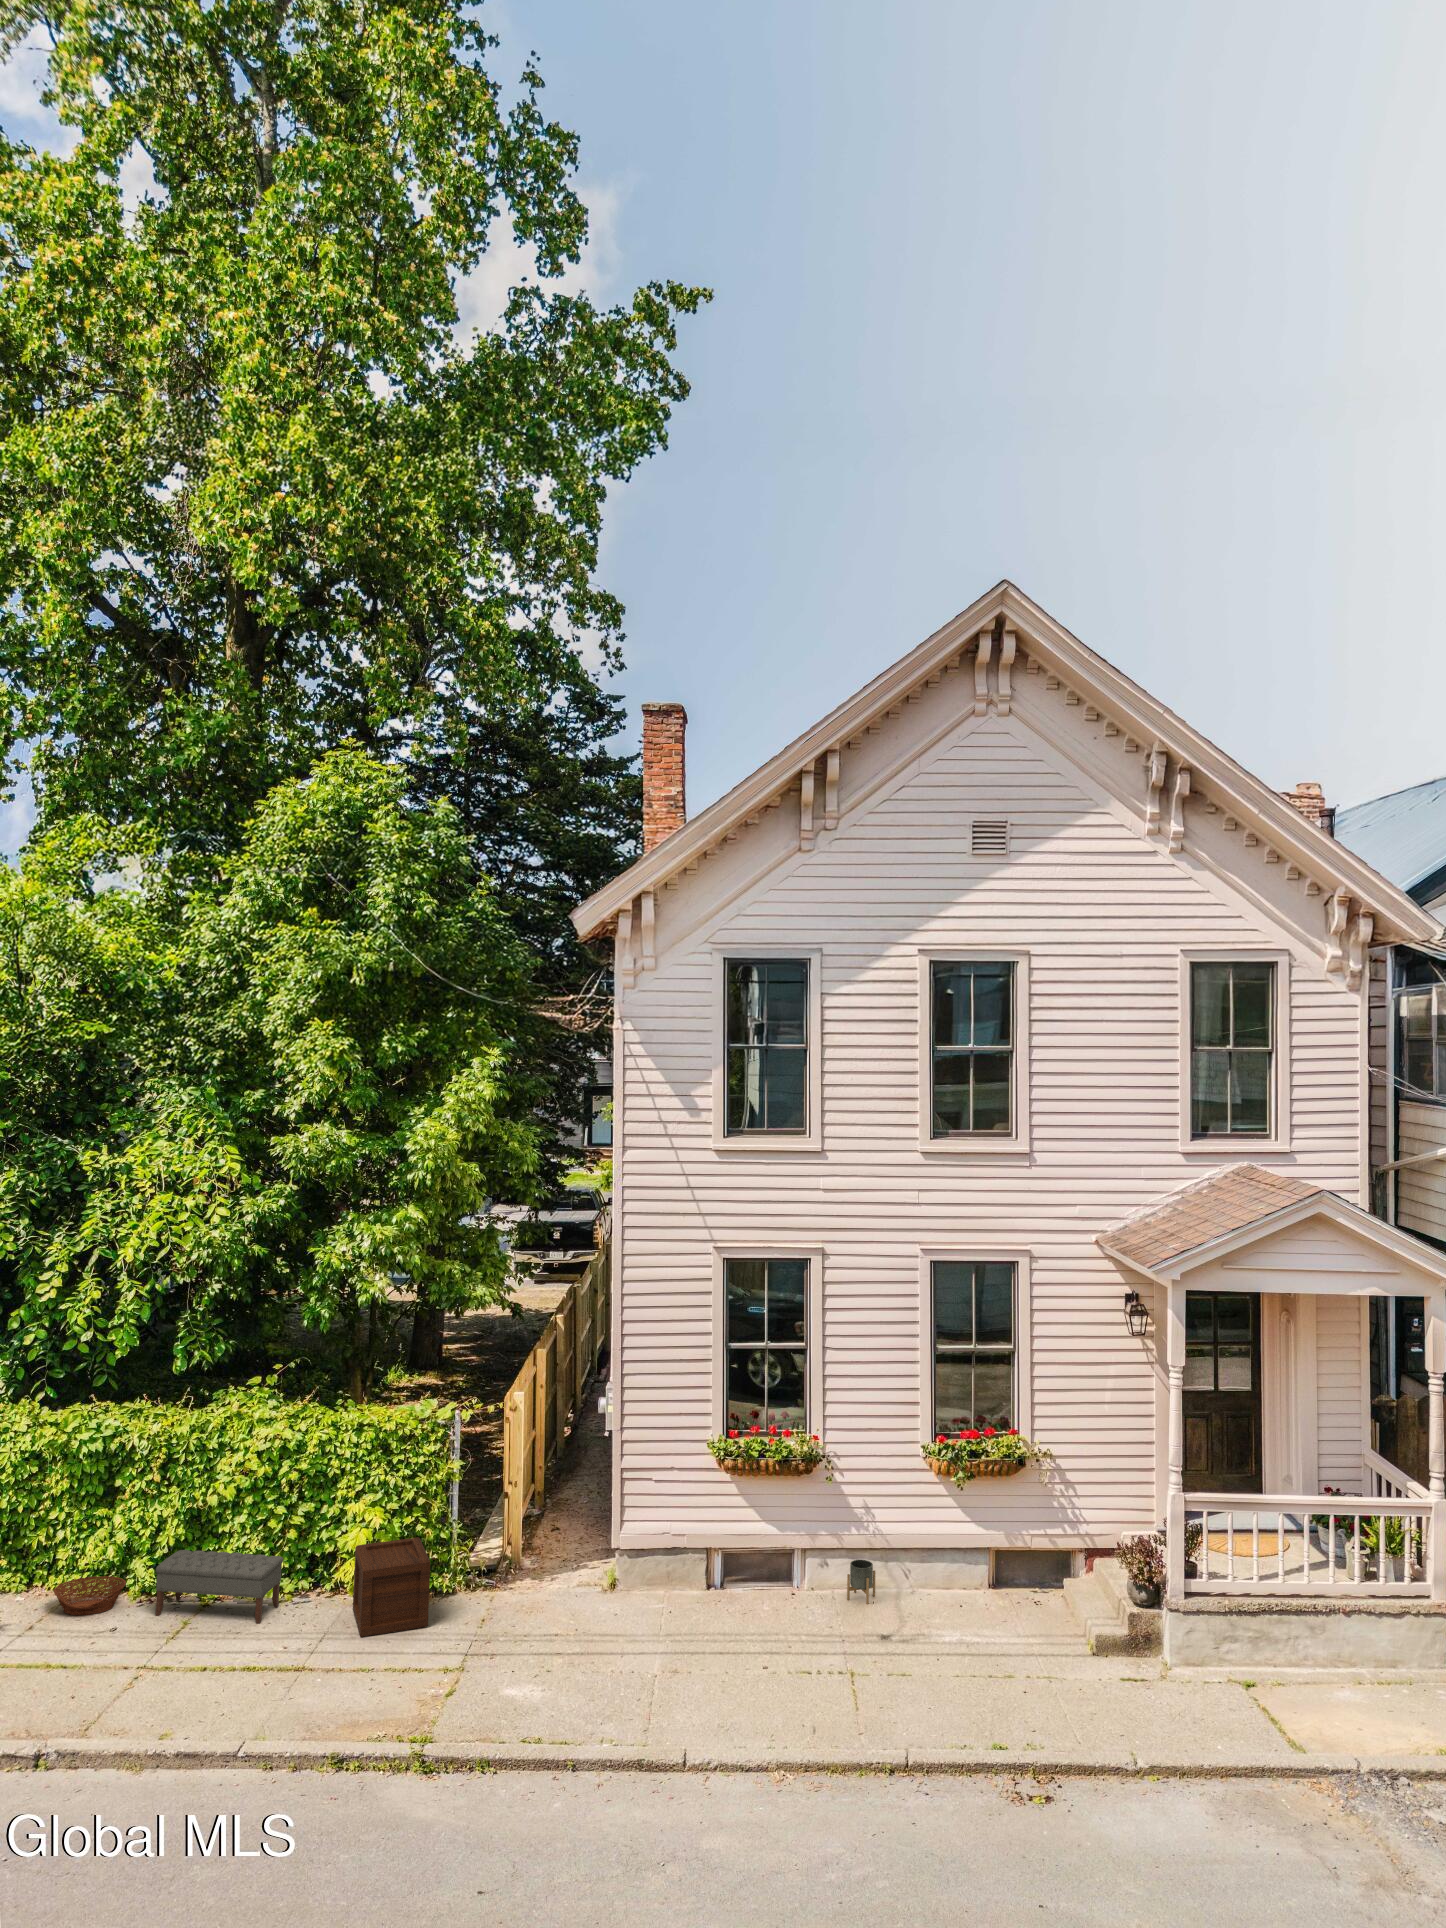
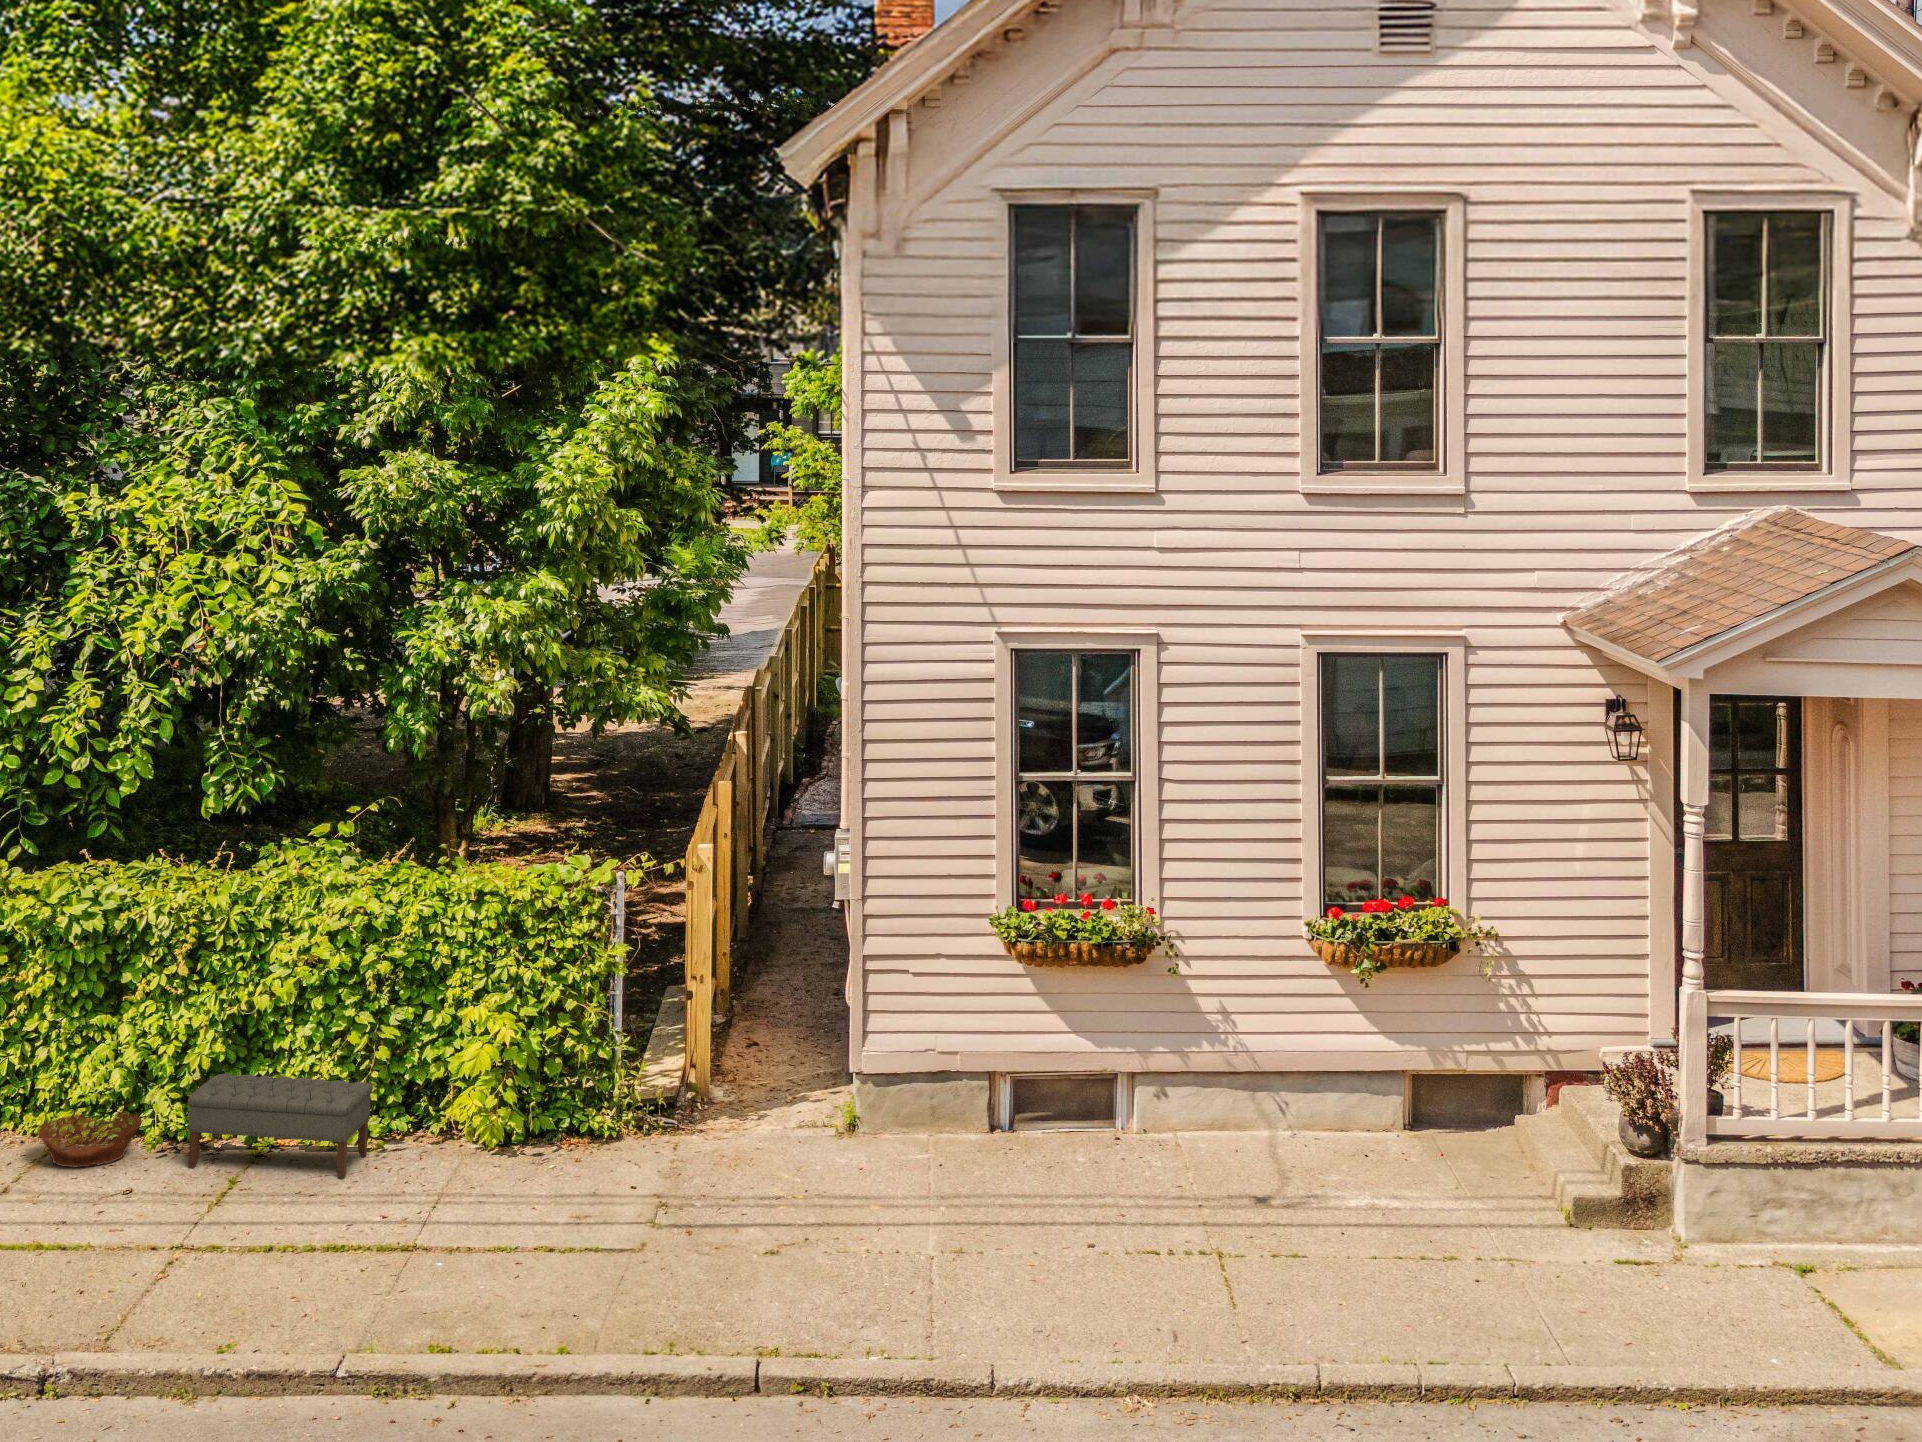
wooden crate: present [353,1537,430,1637] -> none [477,1056,595,1198]
planter: present [847,1560,876,1604] -> none [1197,1090,1238,1154]

